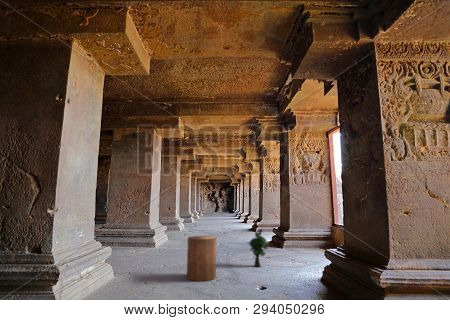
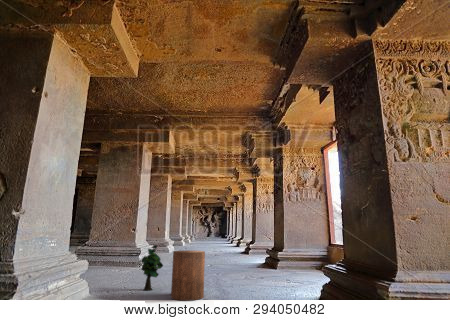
decorative plant: present [248,229,267,267] -> present [139,245,163,291]

